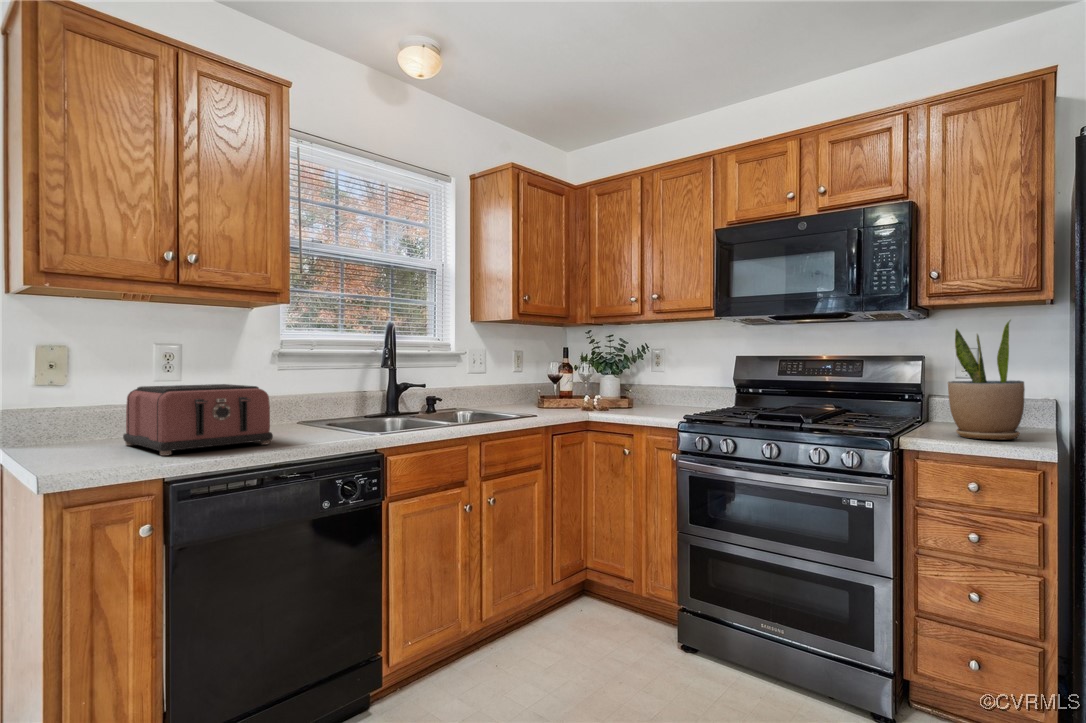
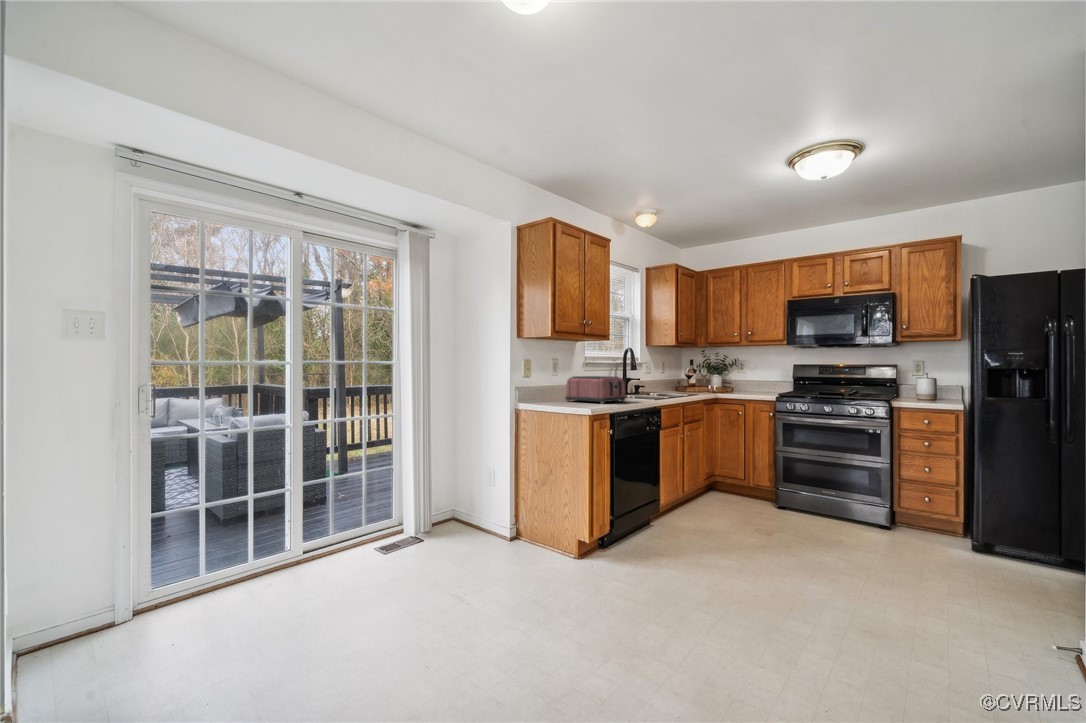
potted plant: present [948,320,1025,439] -> none [913,349,948,402]

